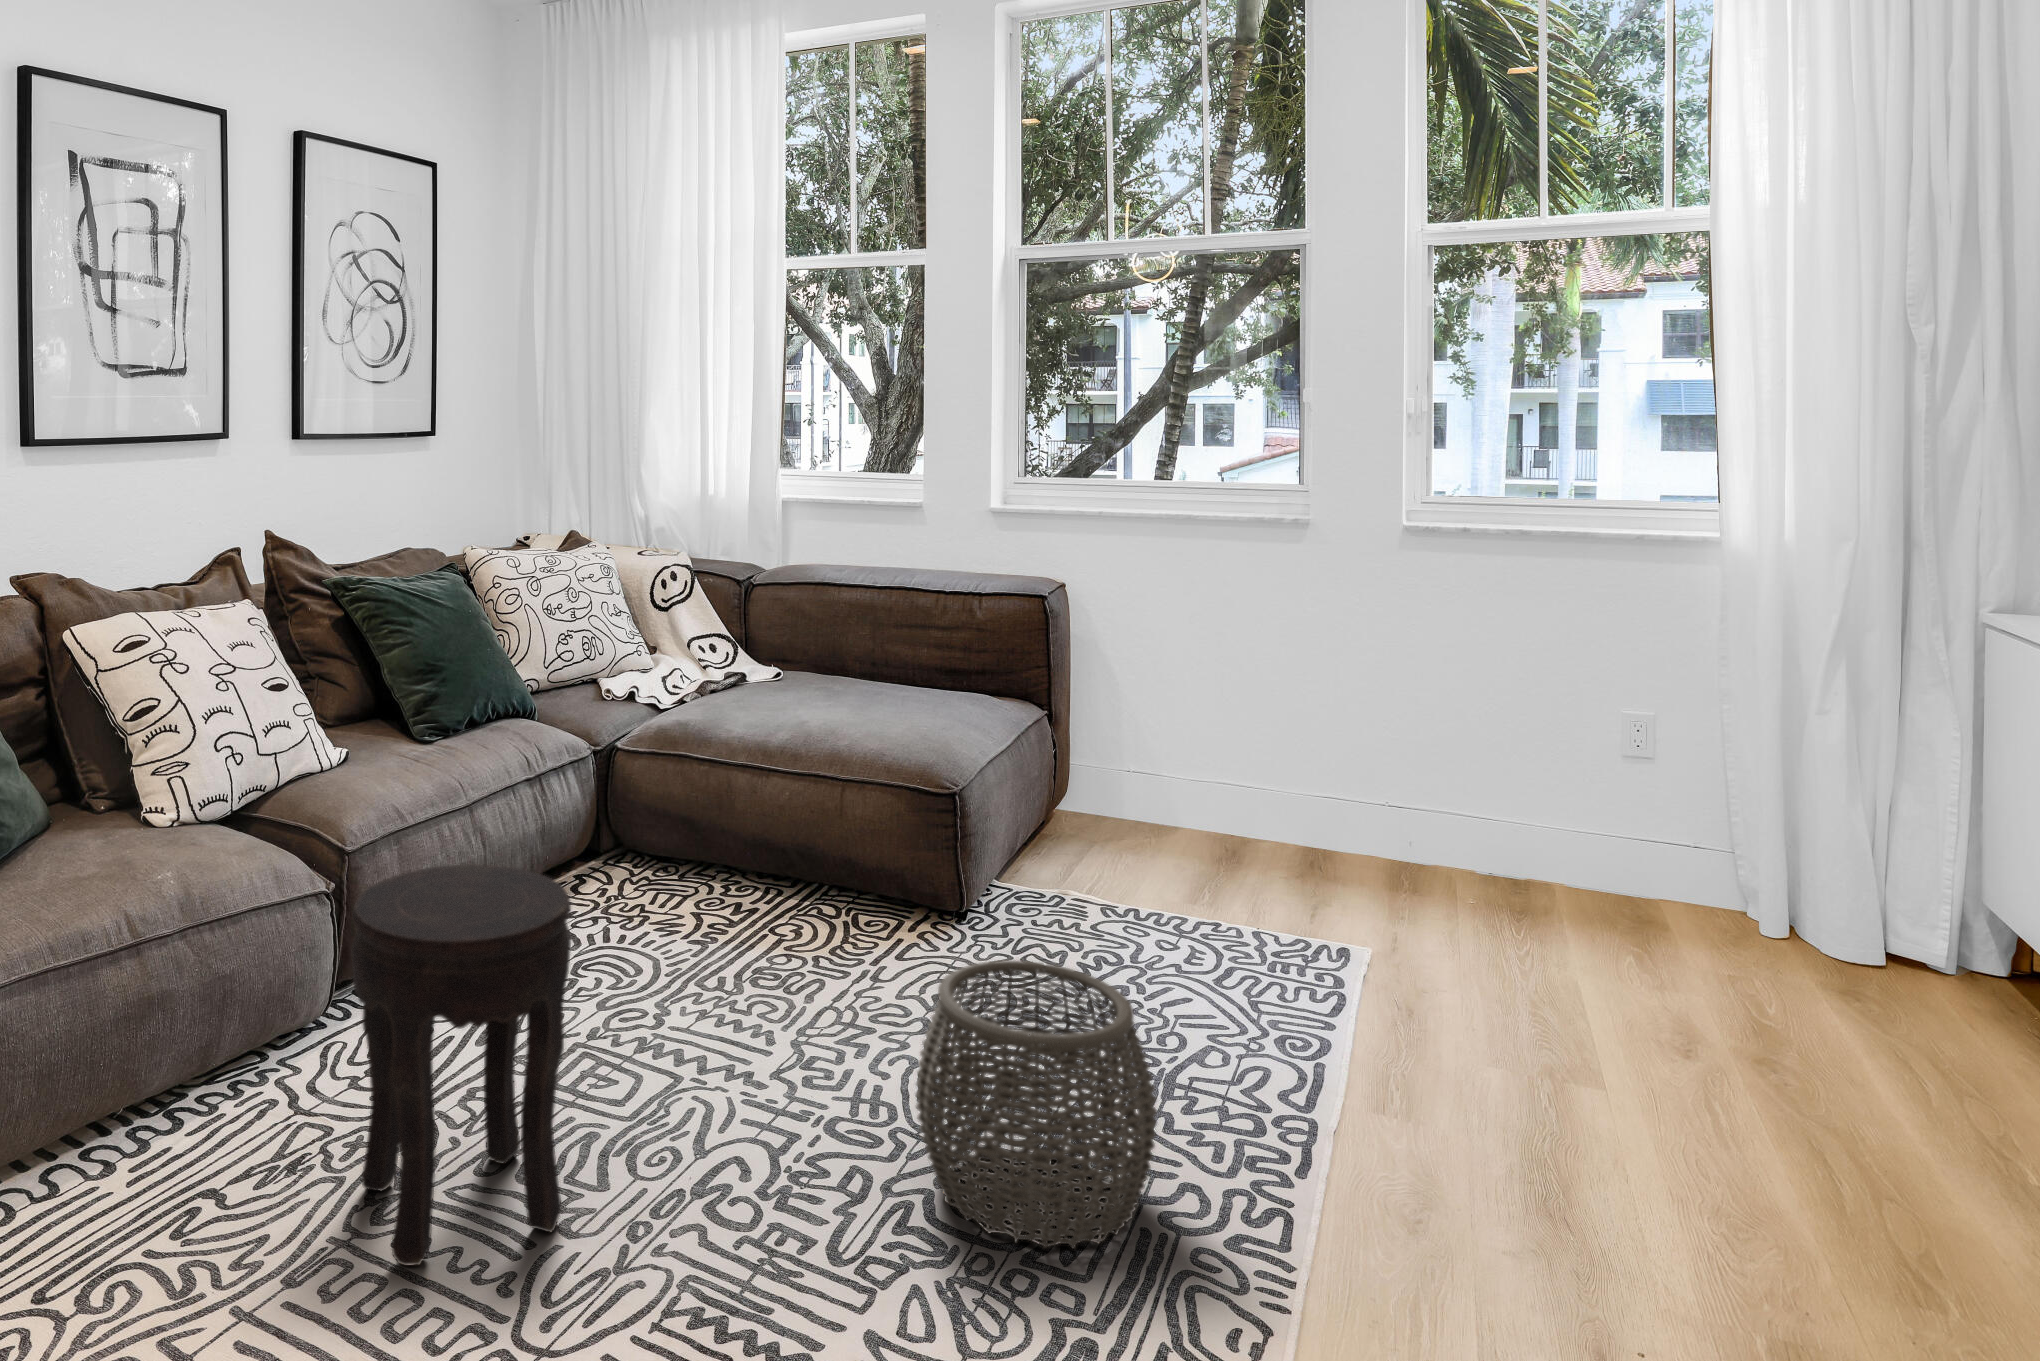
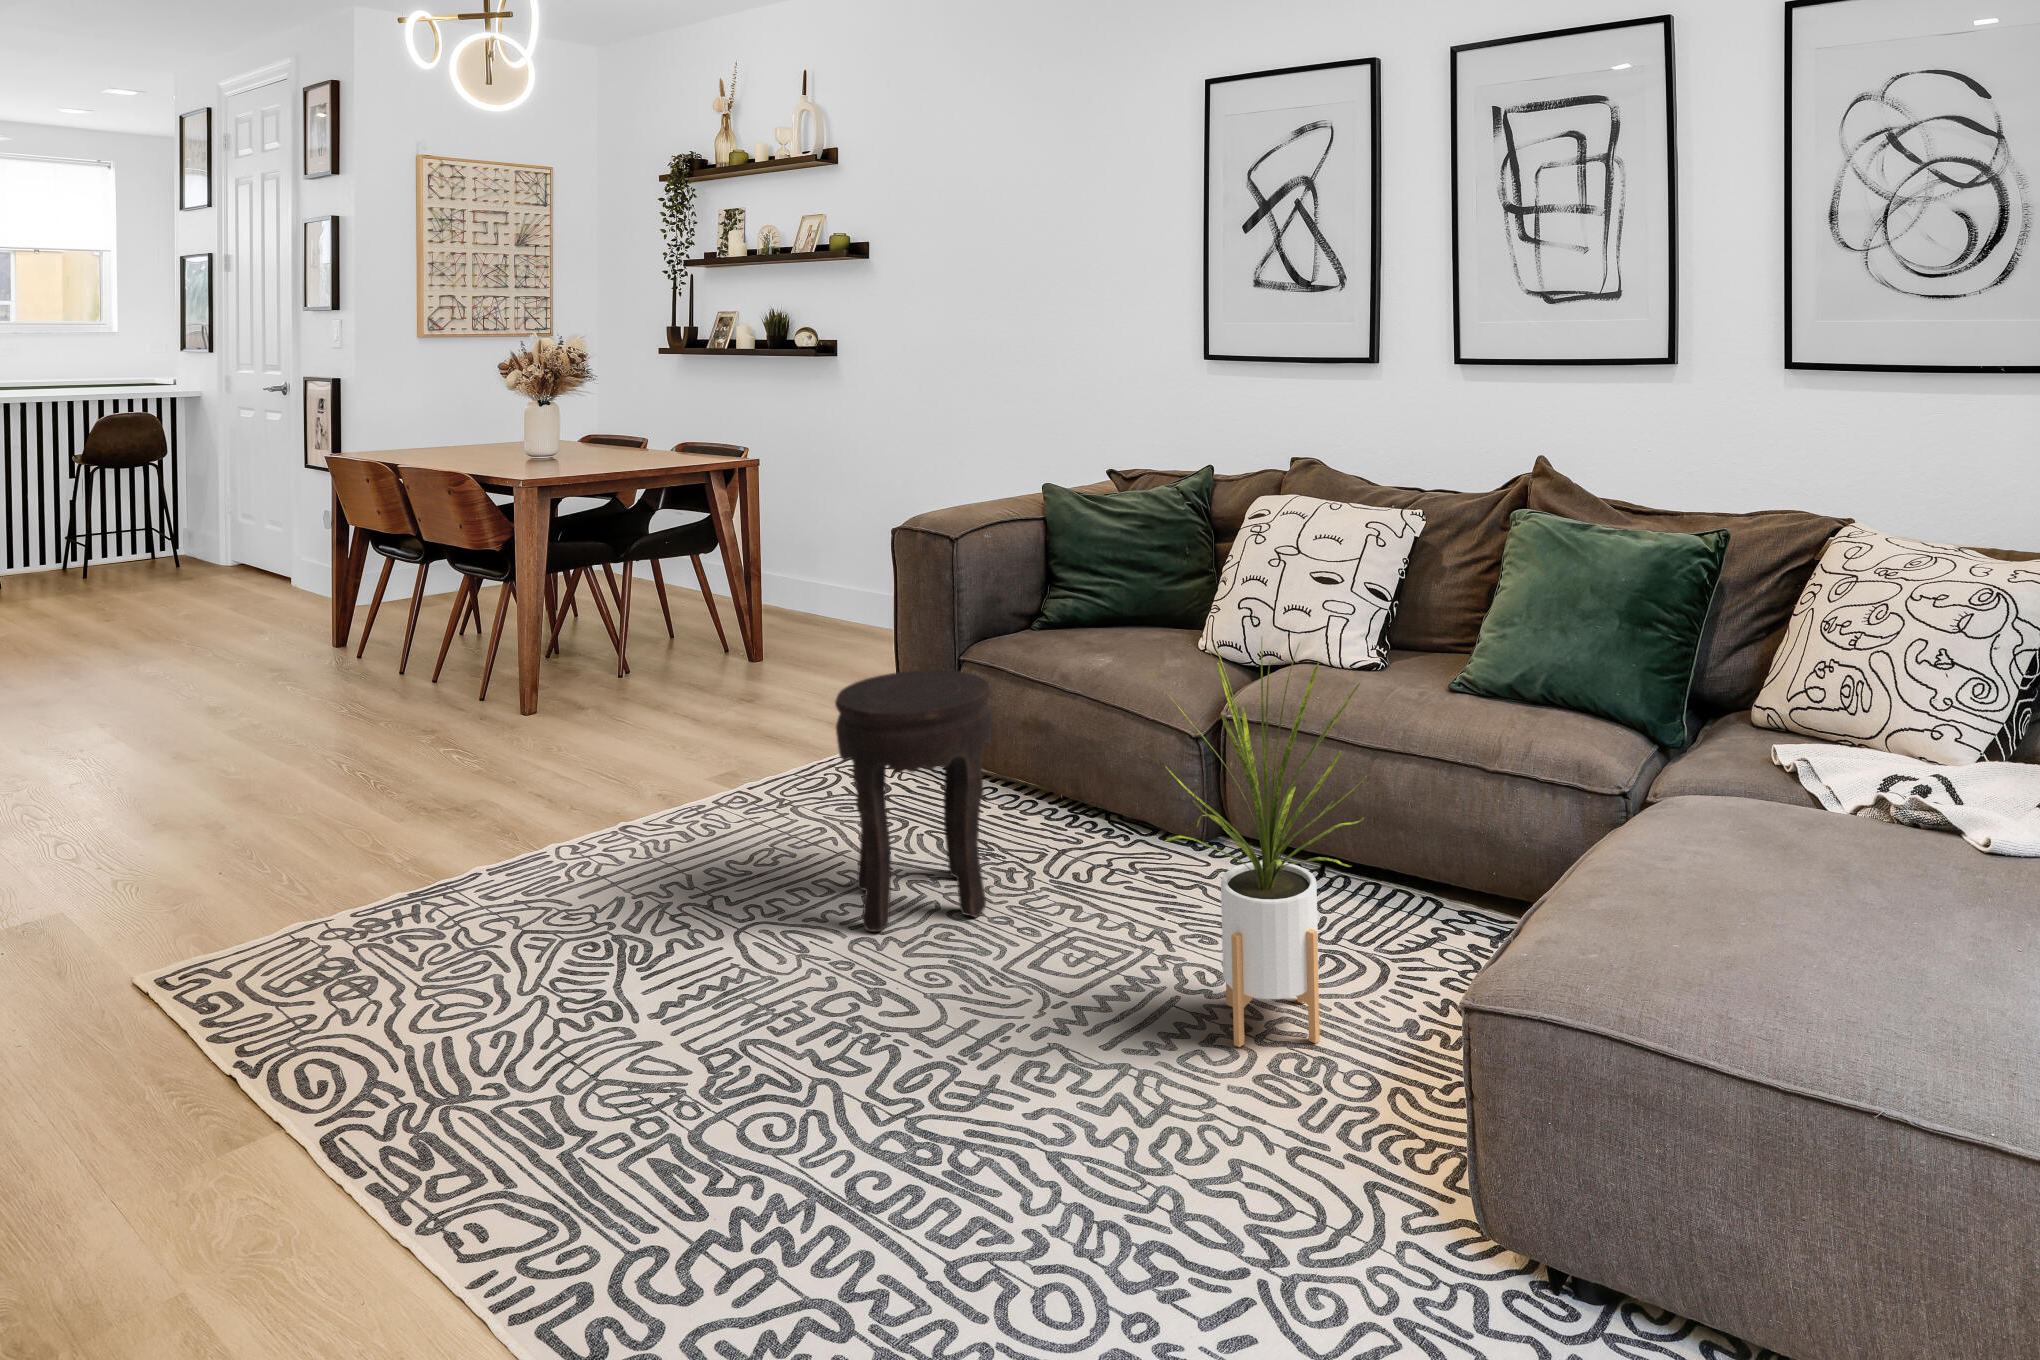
house plant: none [623,659,802,1003] -> present [1164,639,1367,1047]
woven basket: present [915,960,1157,1249] -> none [620,920,875,1229]

